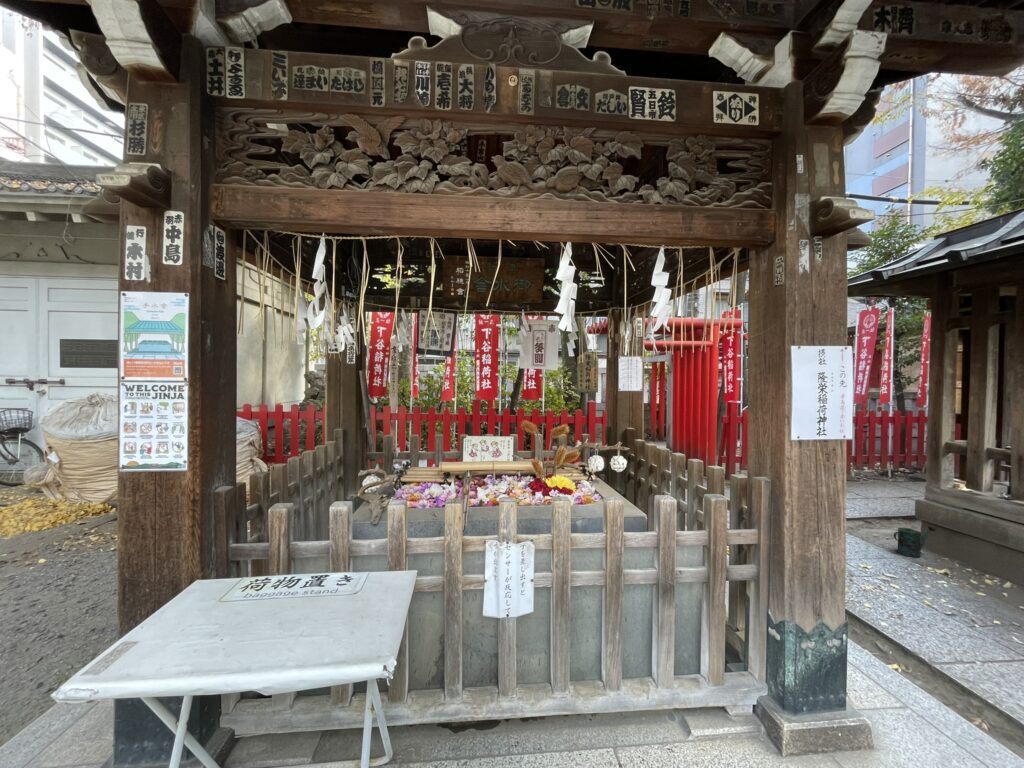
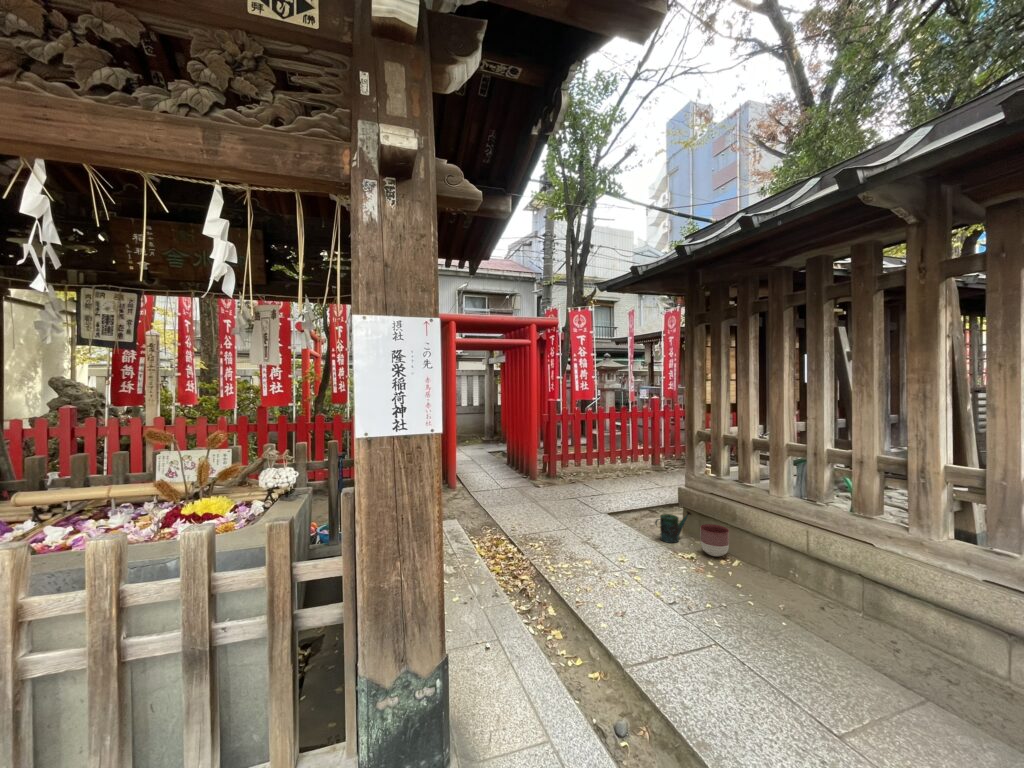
planter: none [955,542,994,575] -> present [700,524,729,557]

